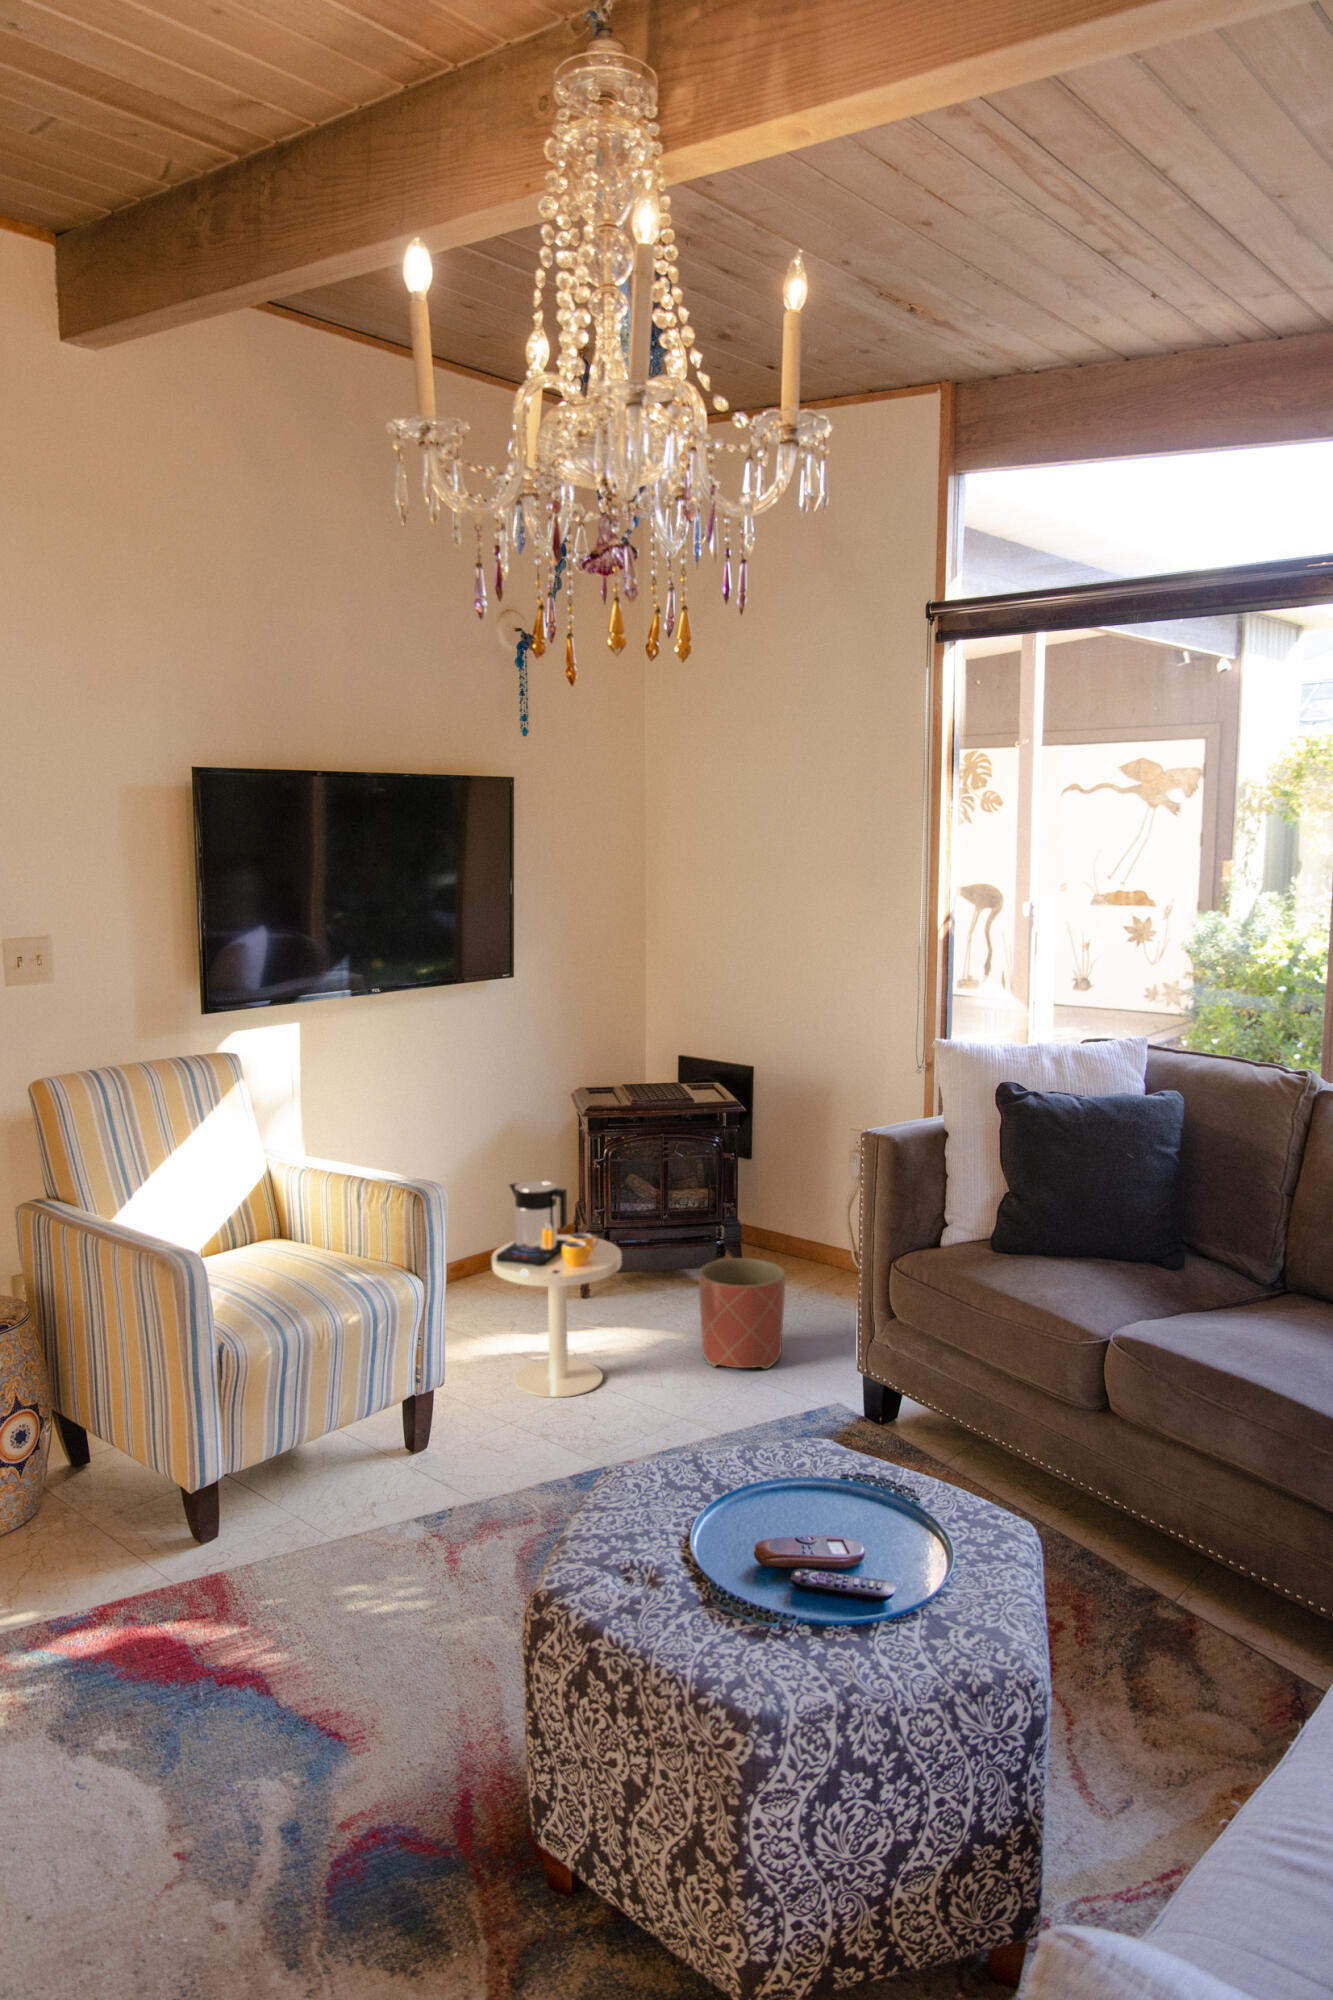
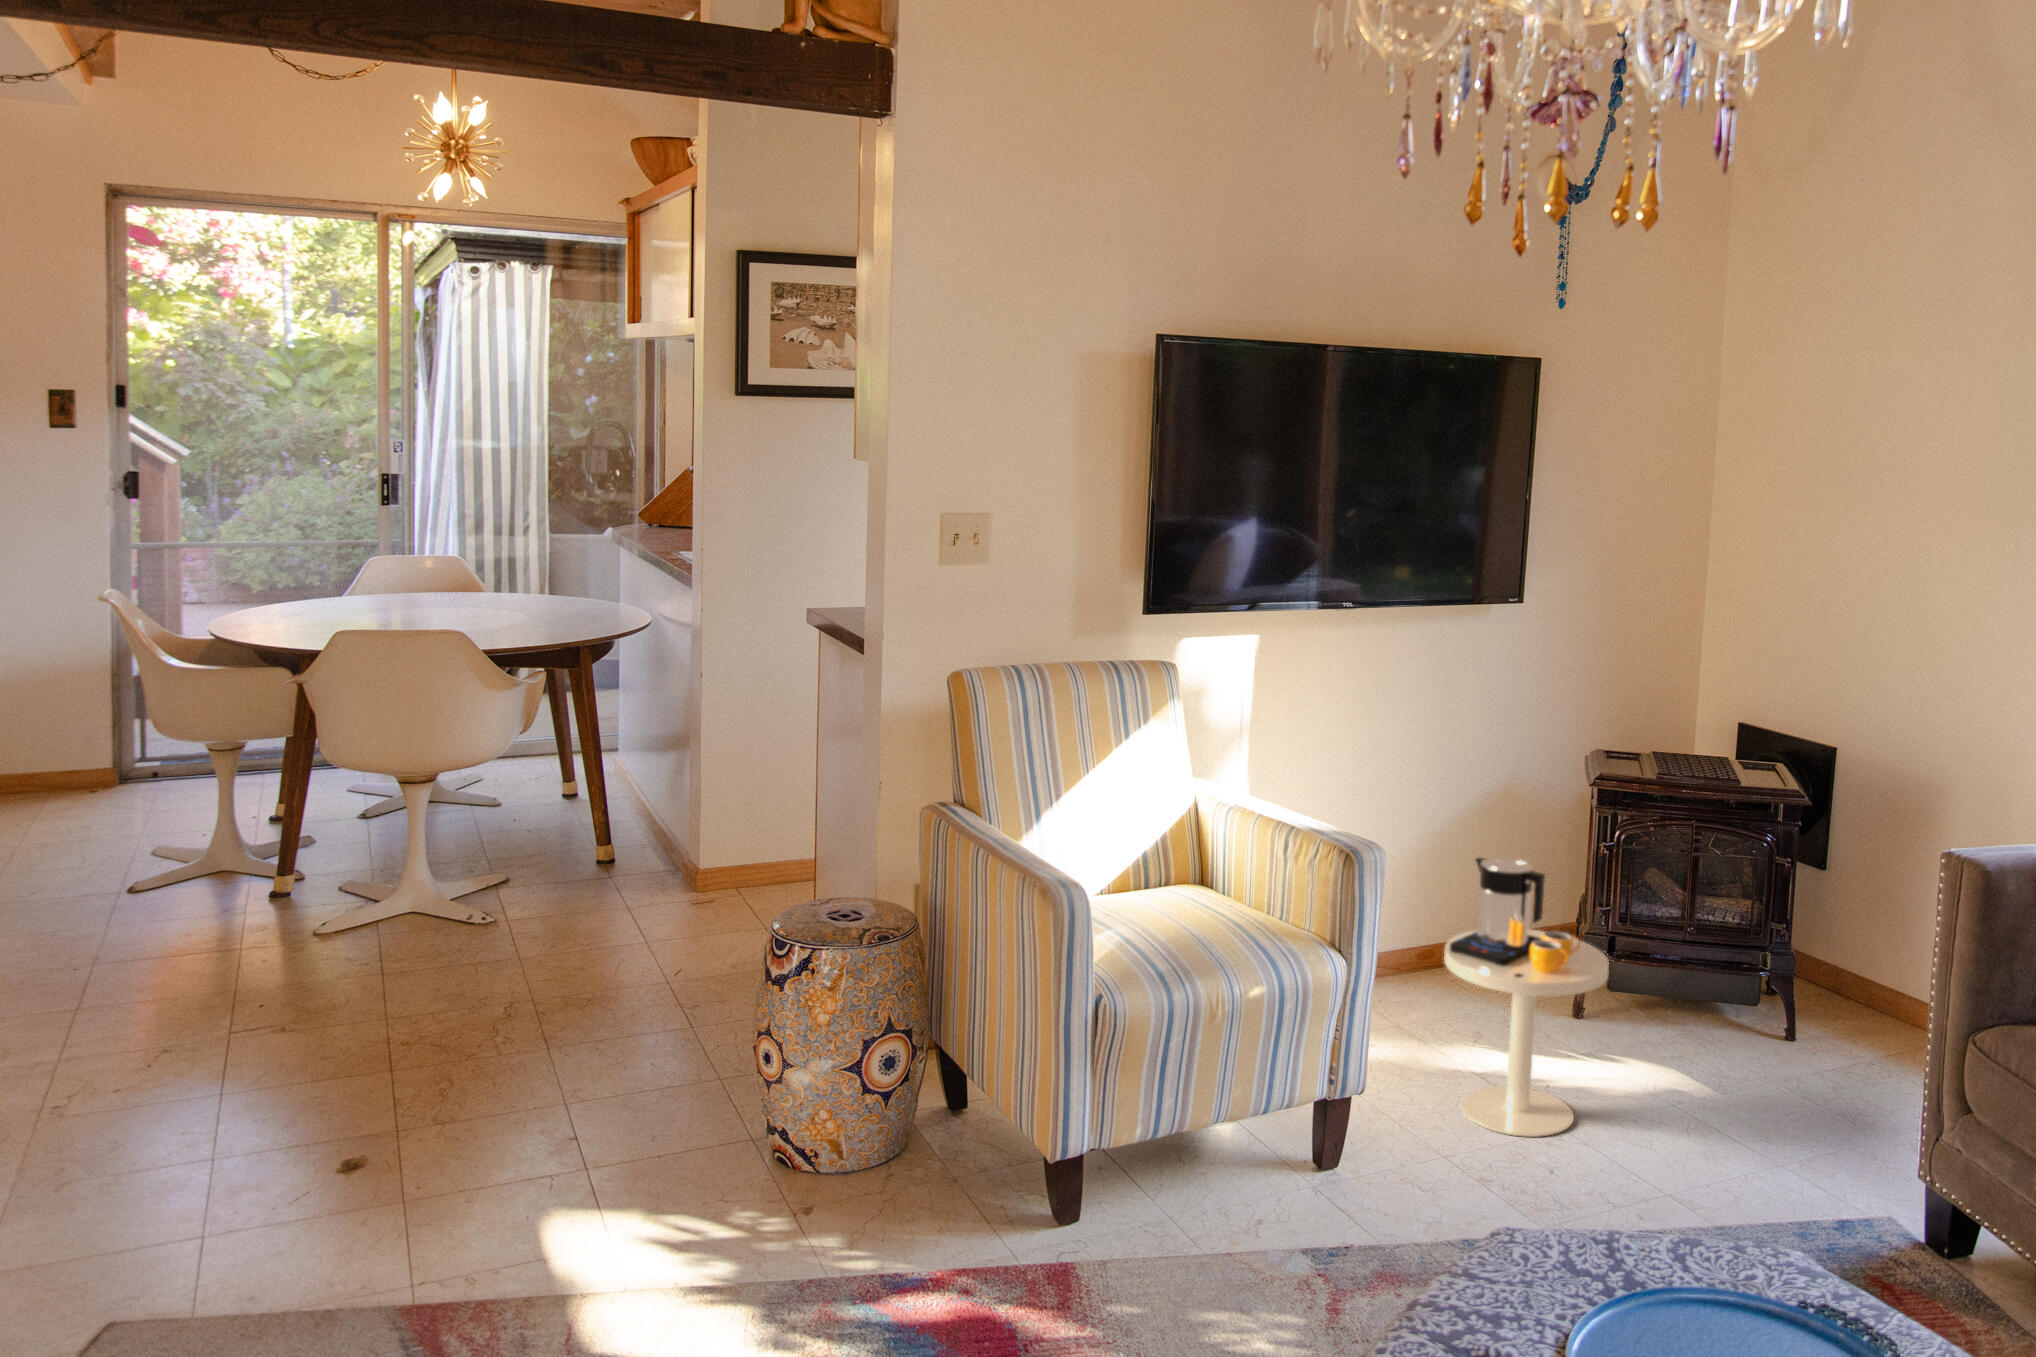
planter: present [699,1258,786,1369] -> none [1711,995,1833,1151]

